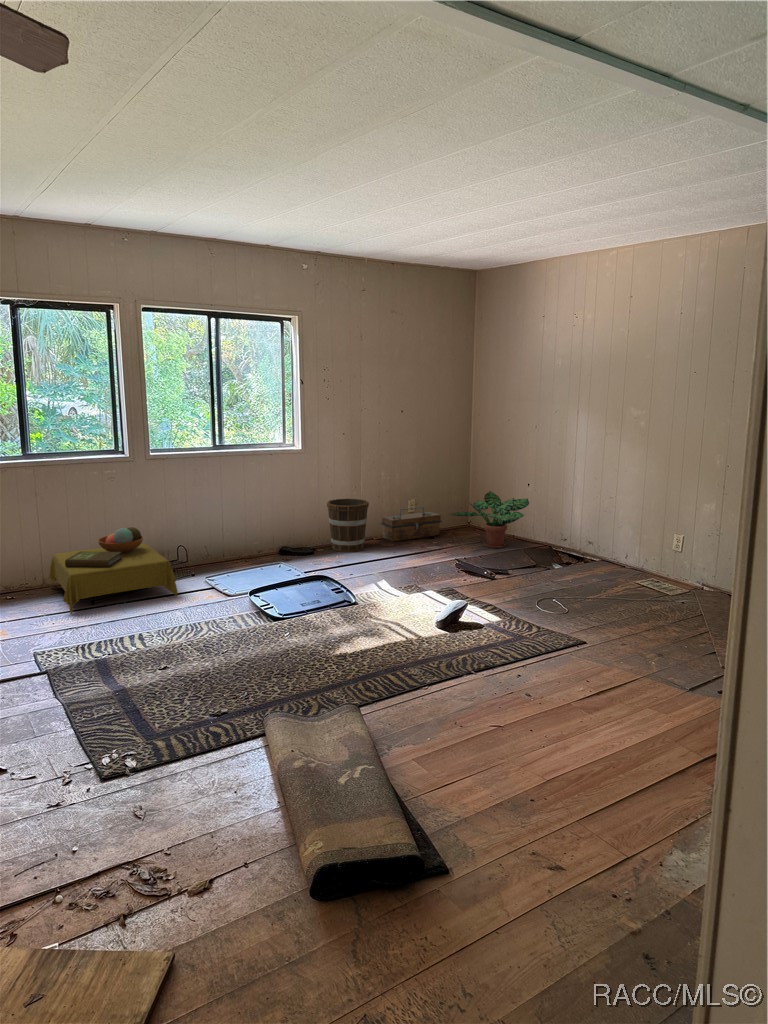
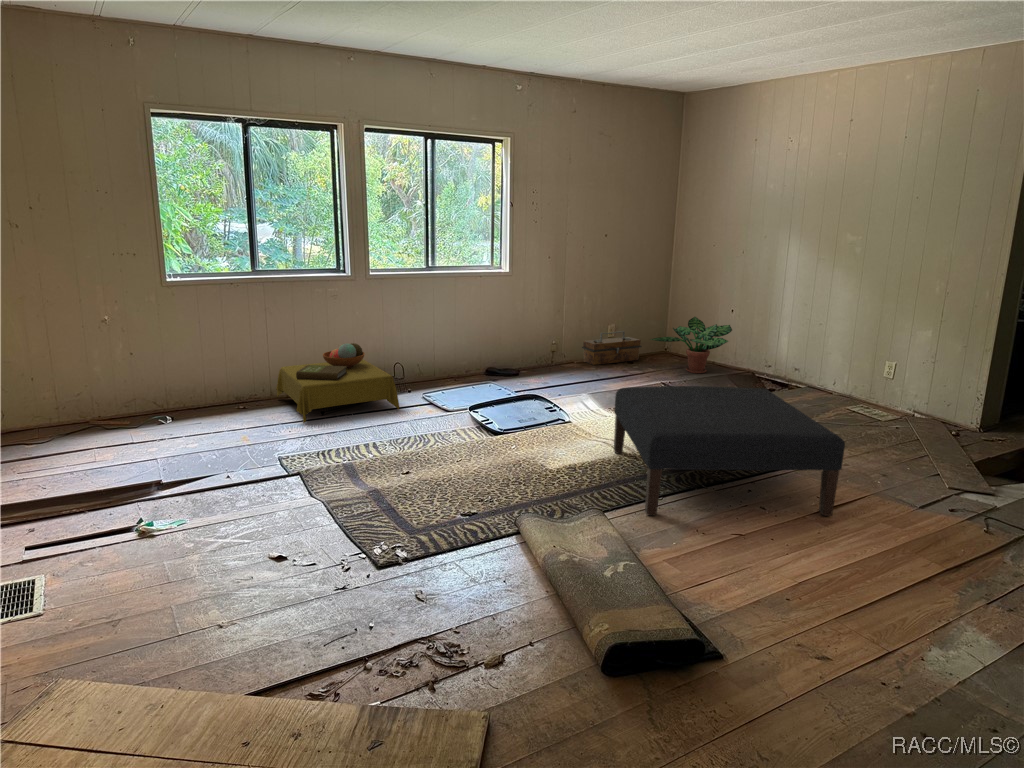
bucket: present [327,499,369,552] -> none [533,322,574,374]
ottoman: none [389,568,606,708] -> present [614,386,845,516]

